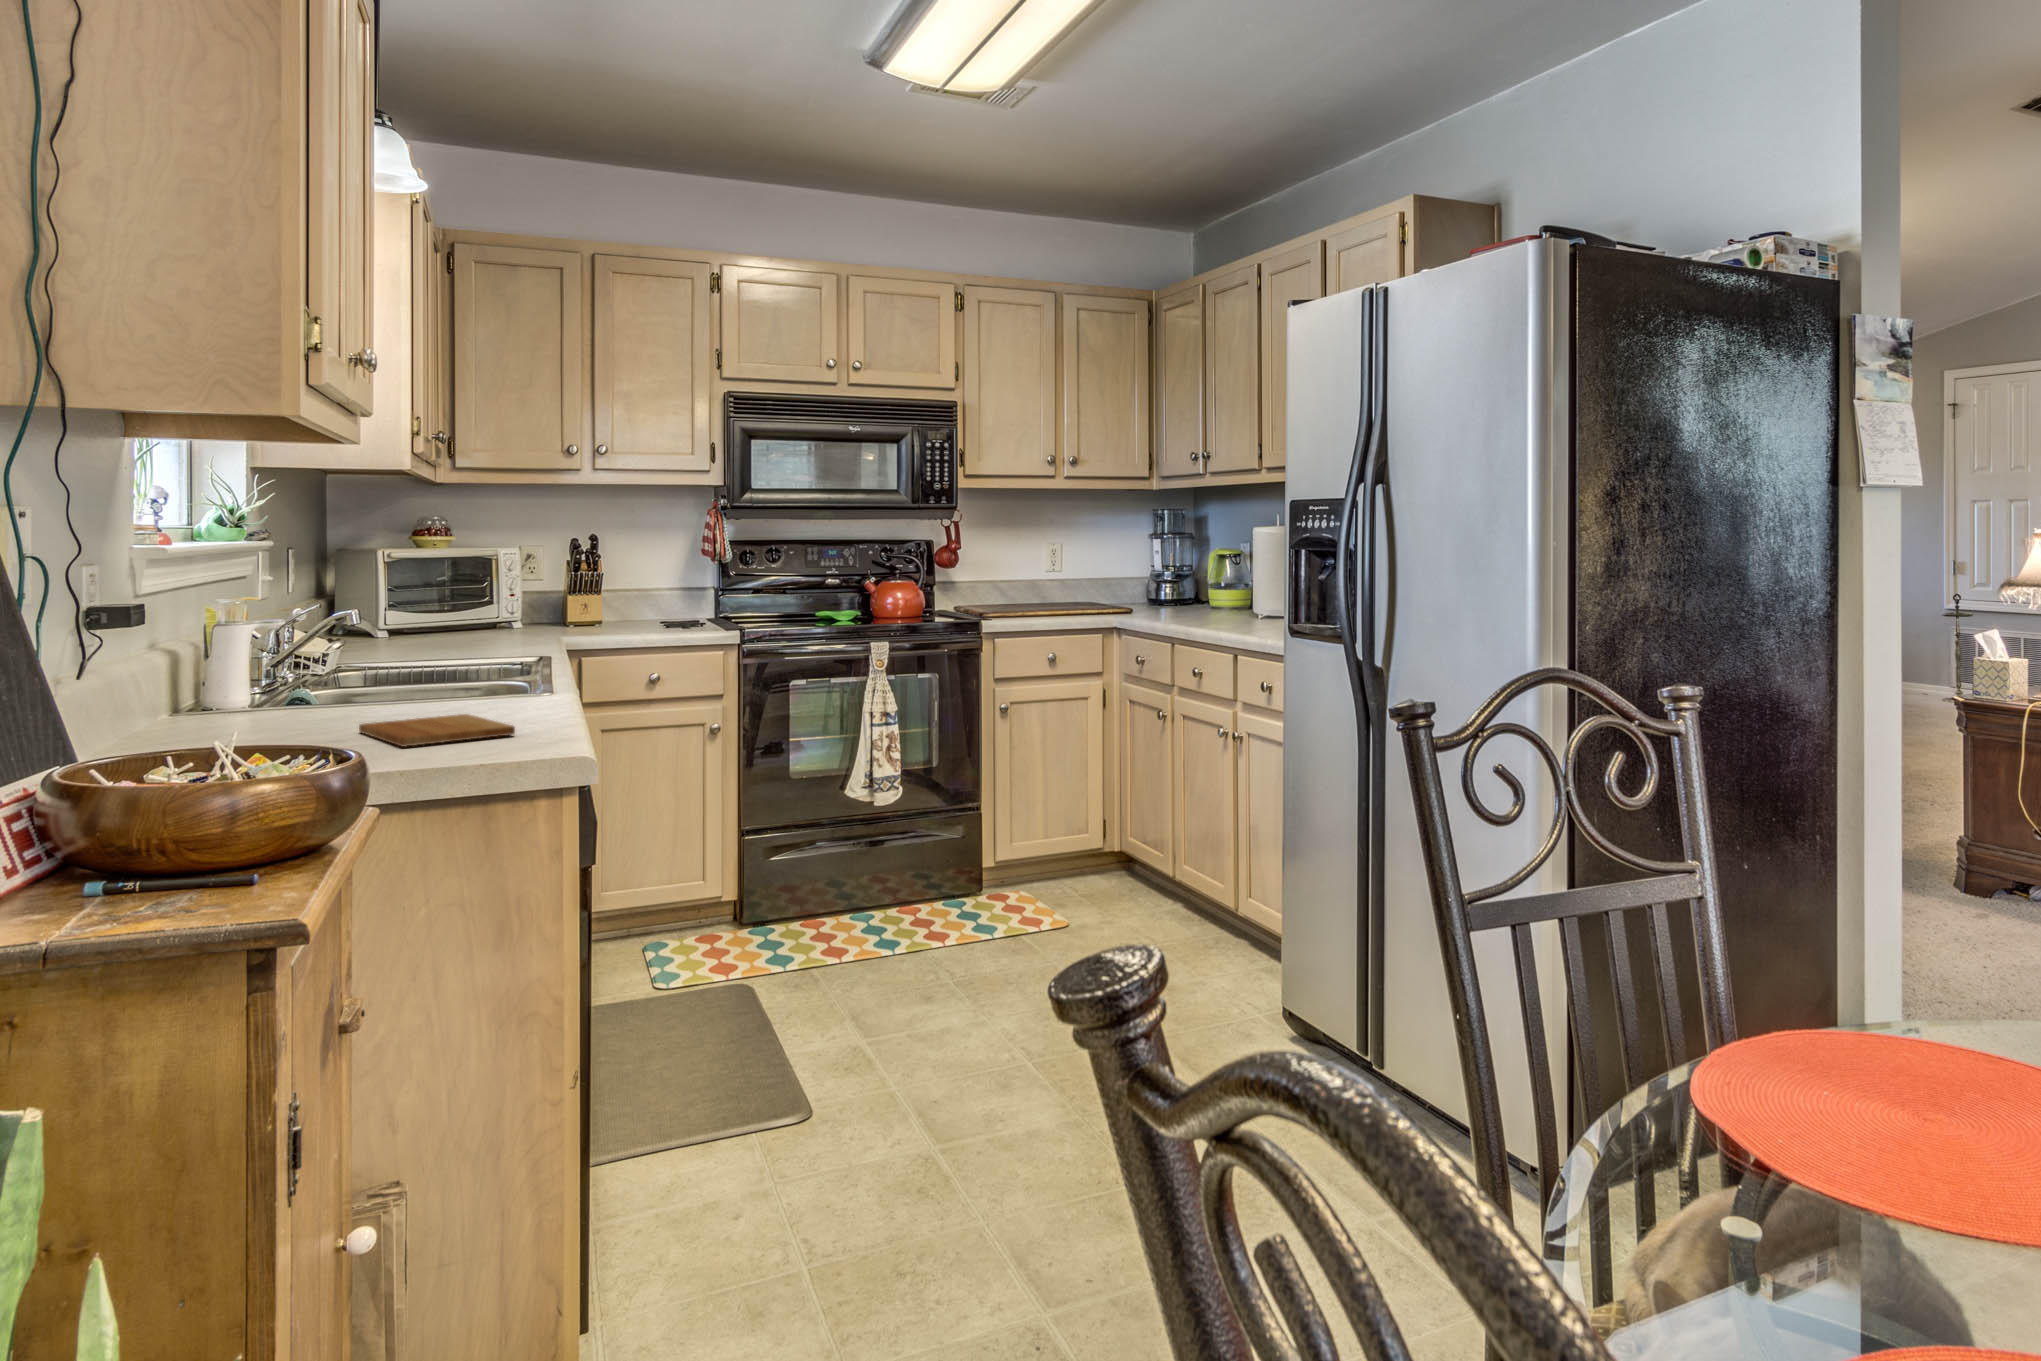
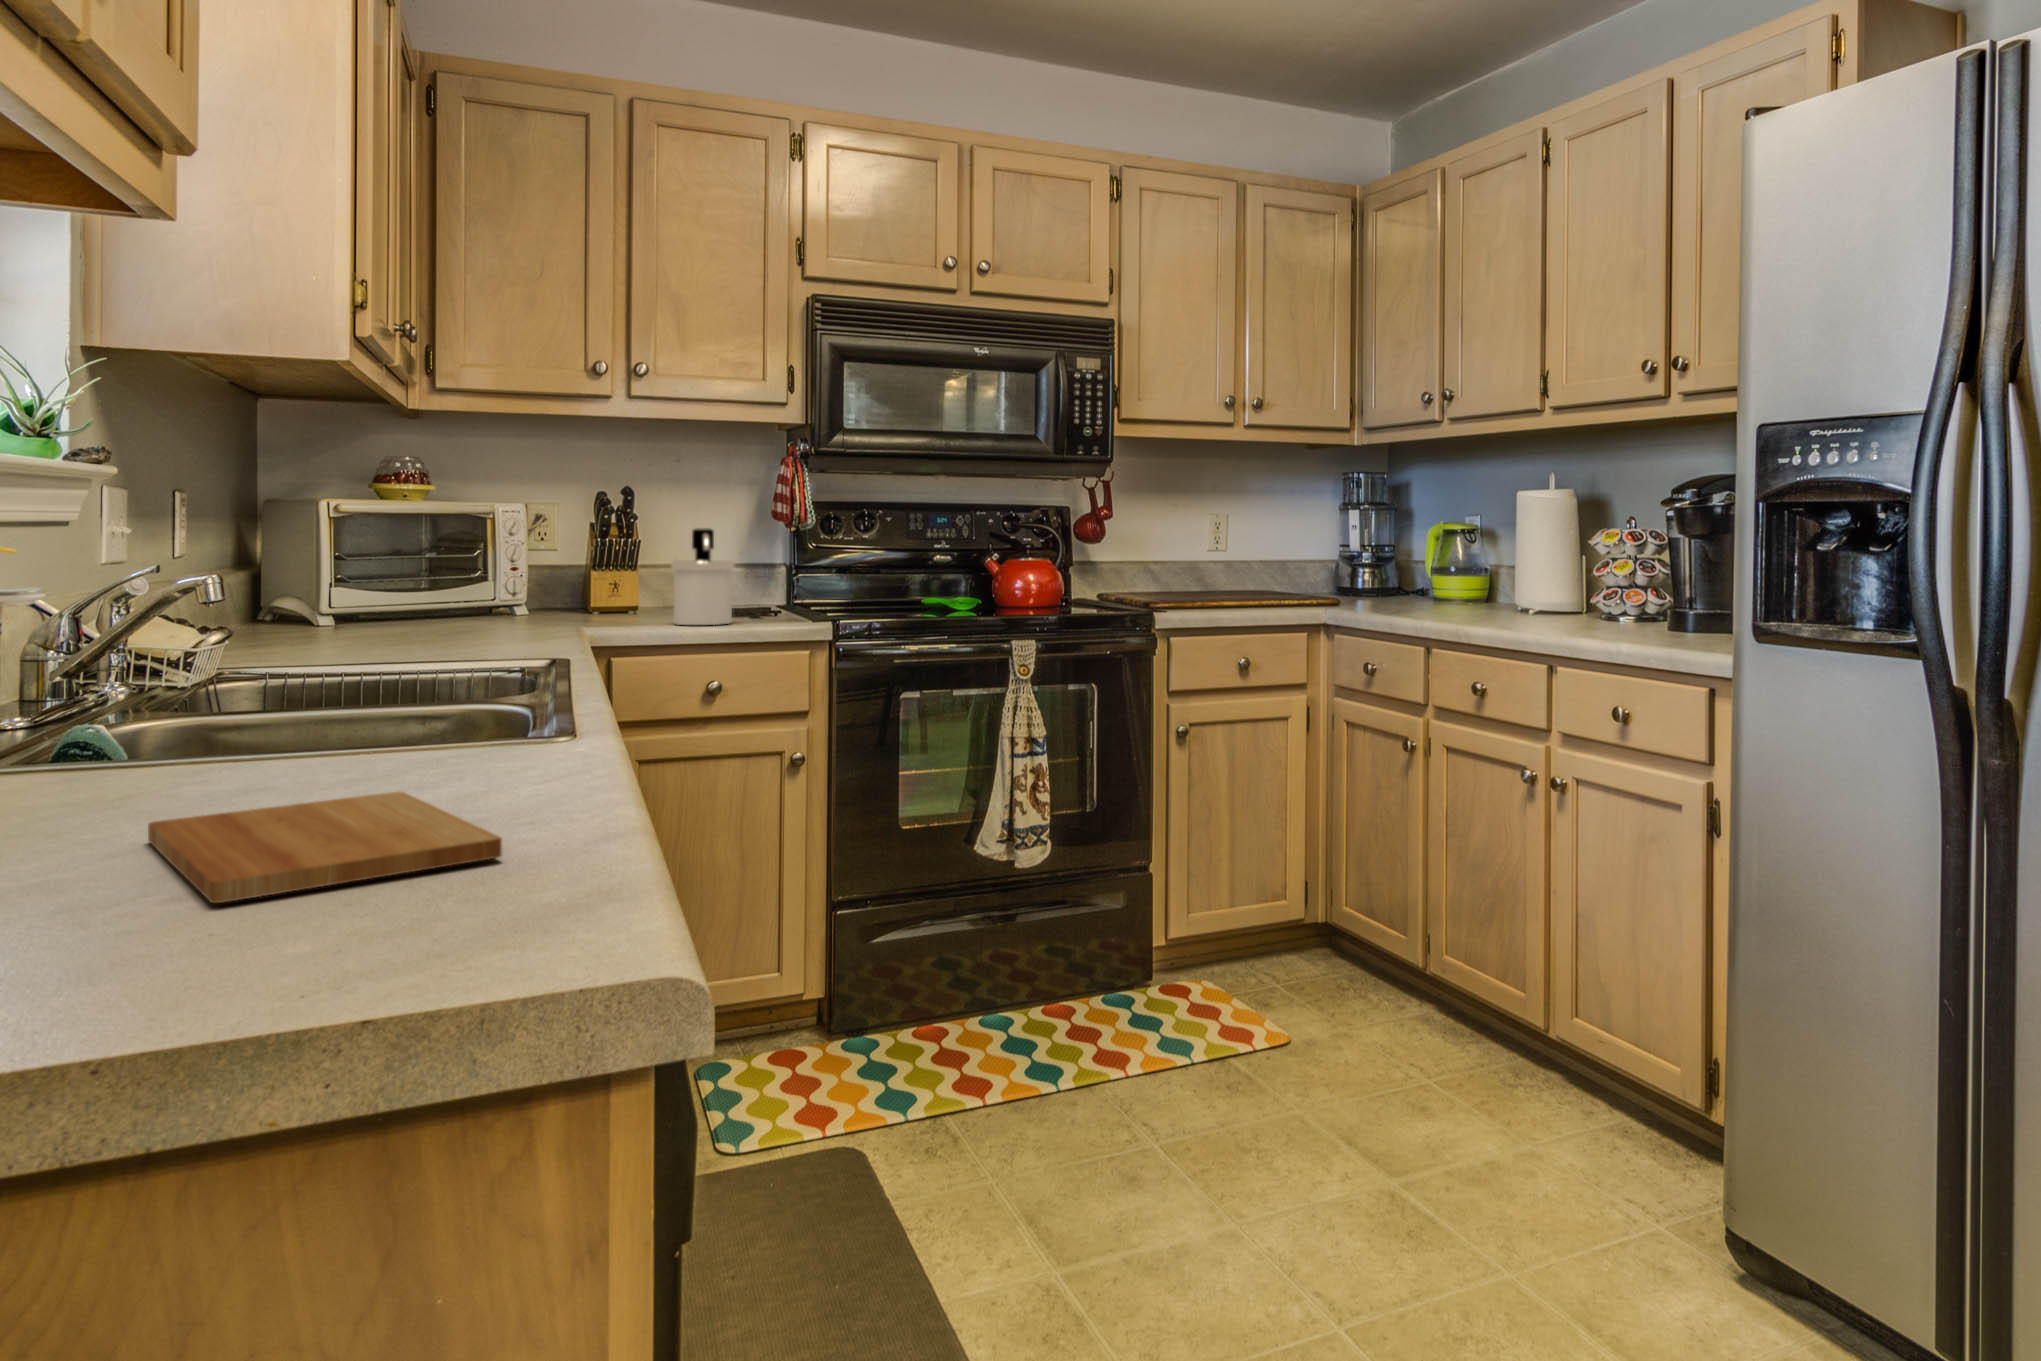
soap dispenser: none [623,566,669,635] -> present [672,528,734,625]

